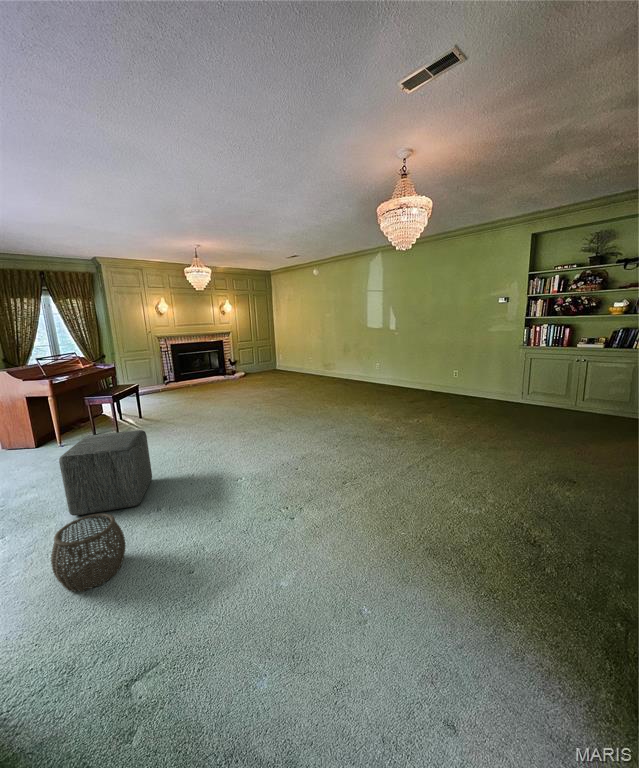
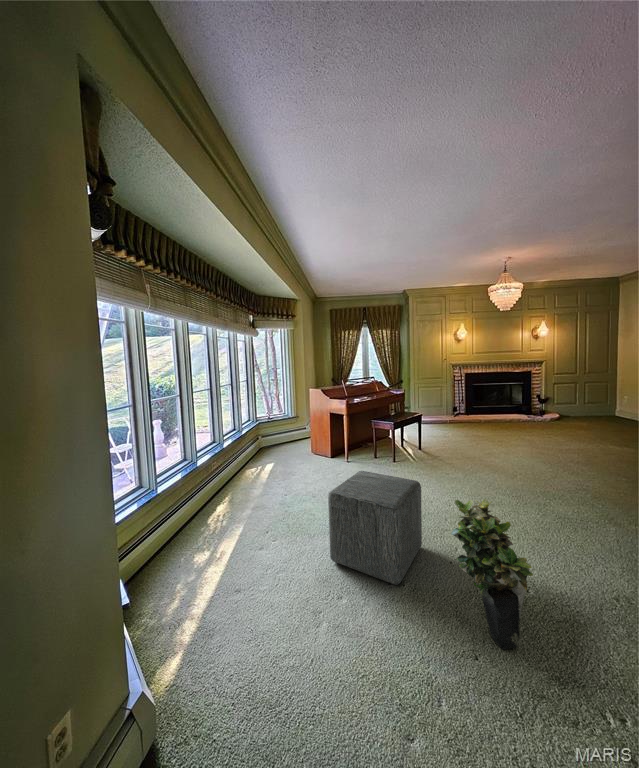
potted plant: none [173,424,221,503] -> present [451,499,533,649]
woven basket: present [51,514,126,592] -> none [280,594,365,722]

